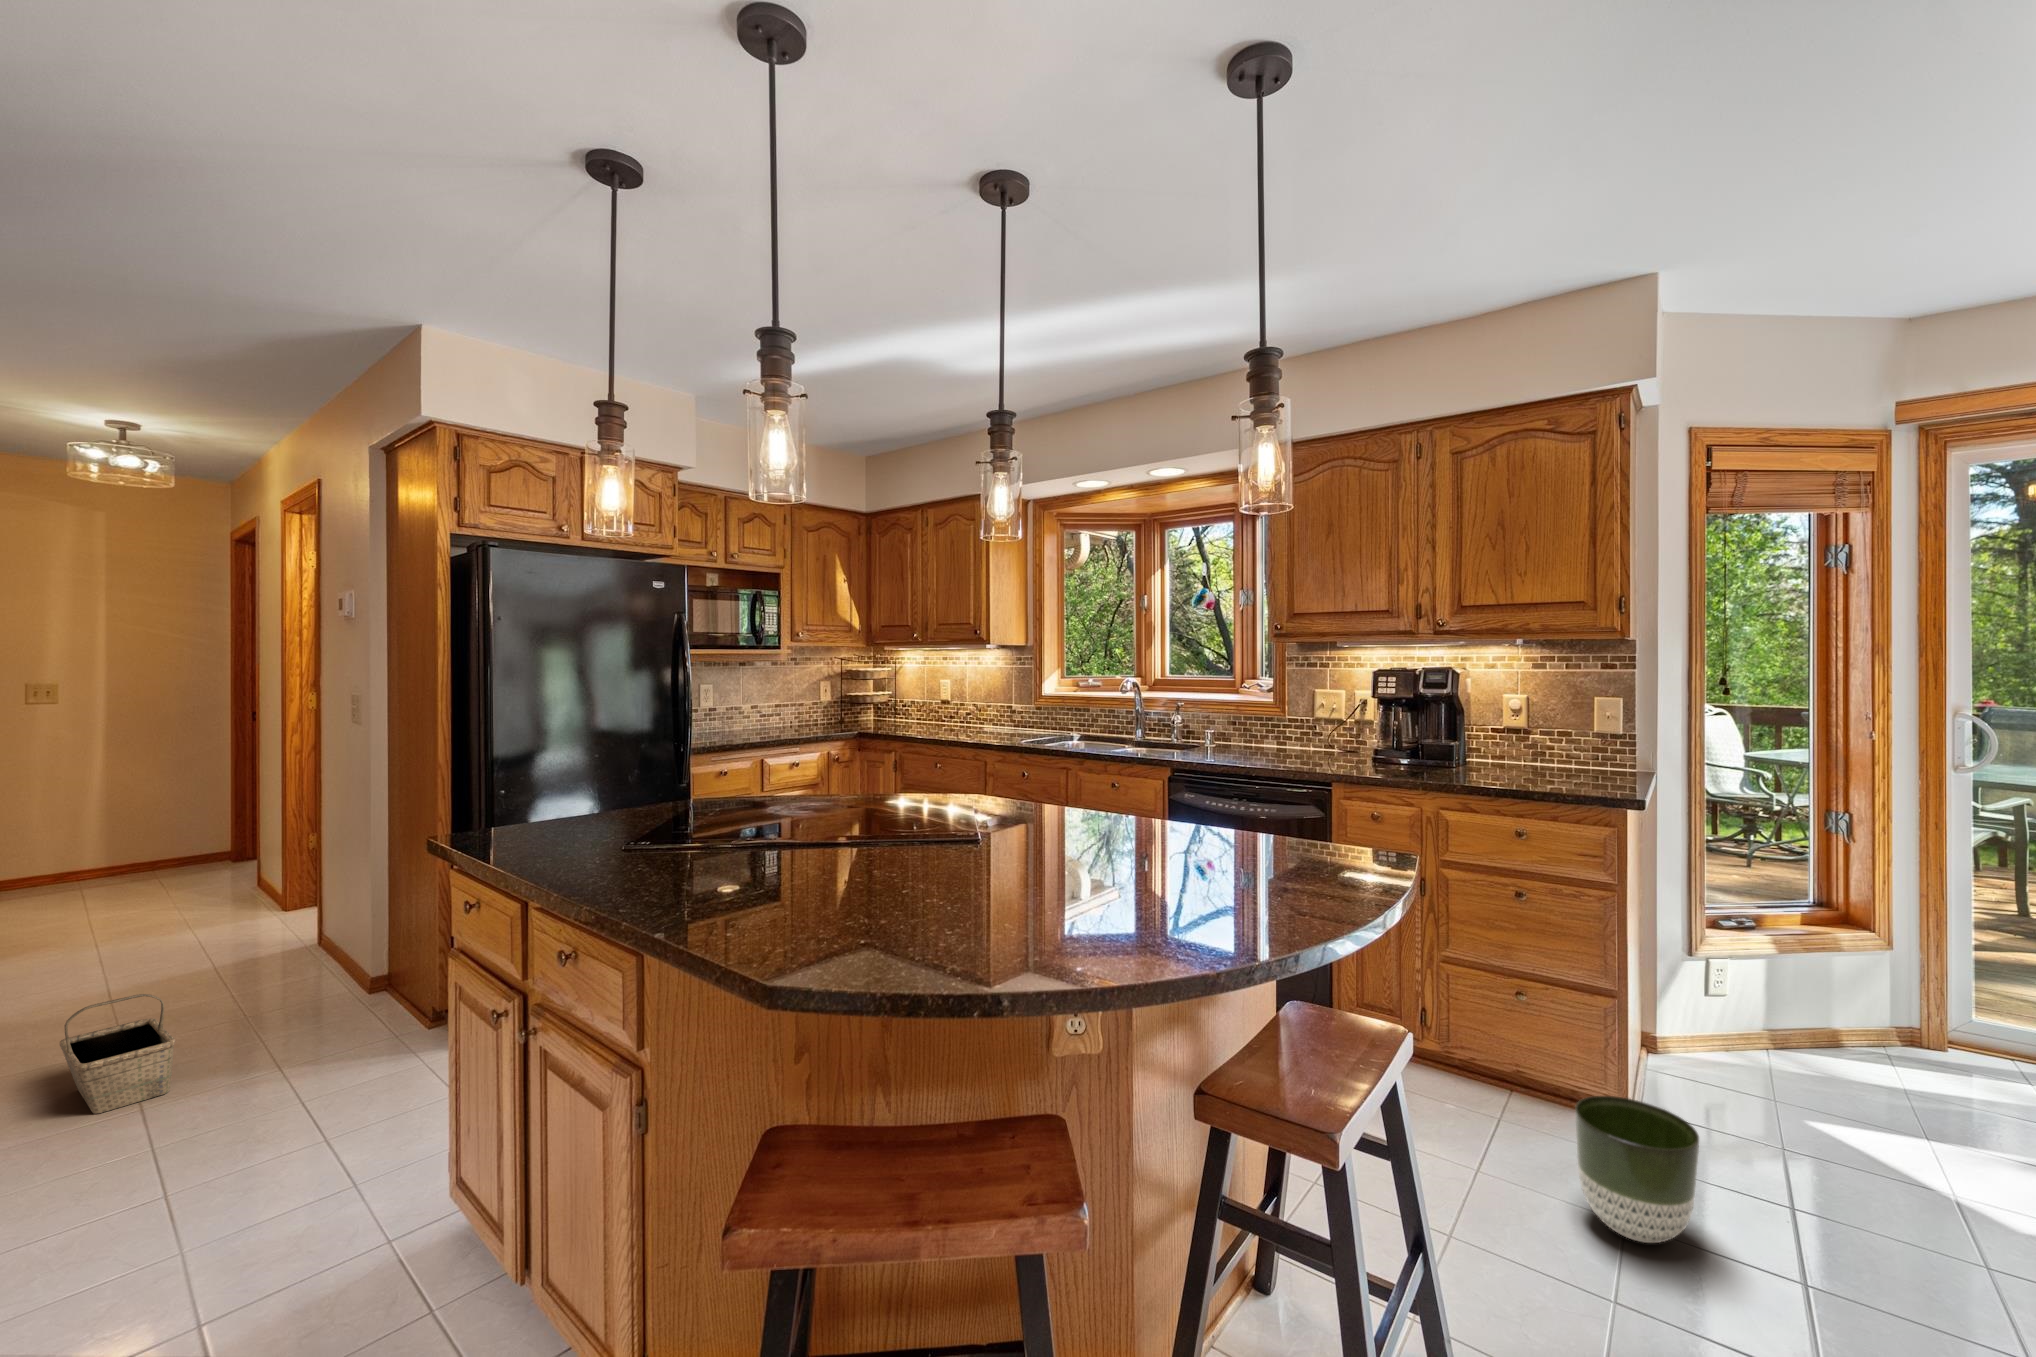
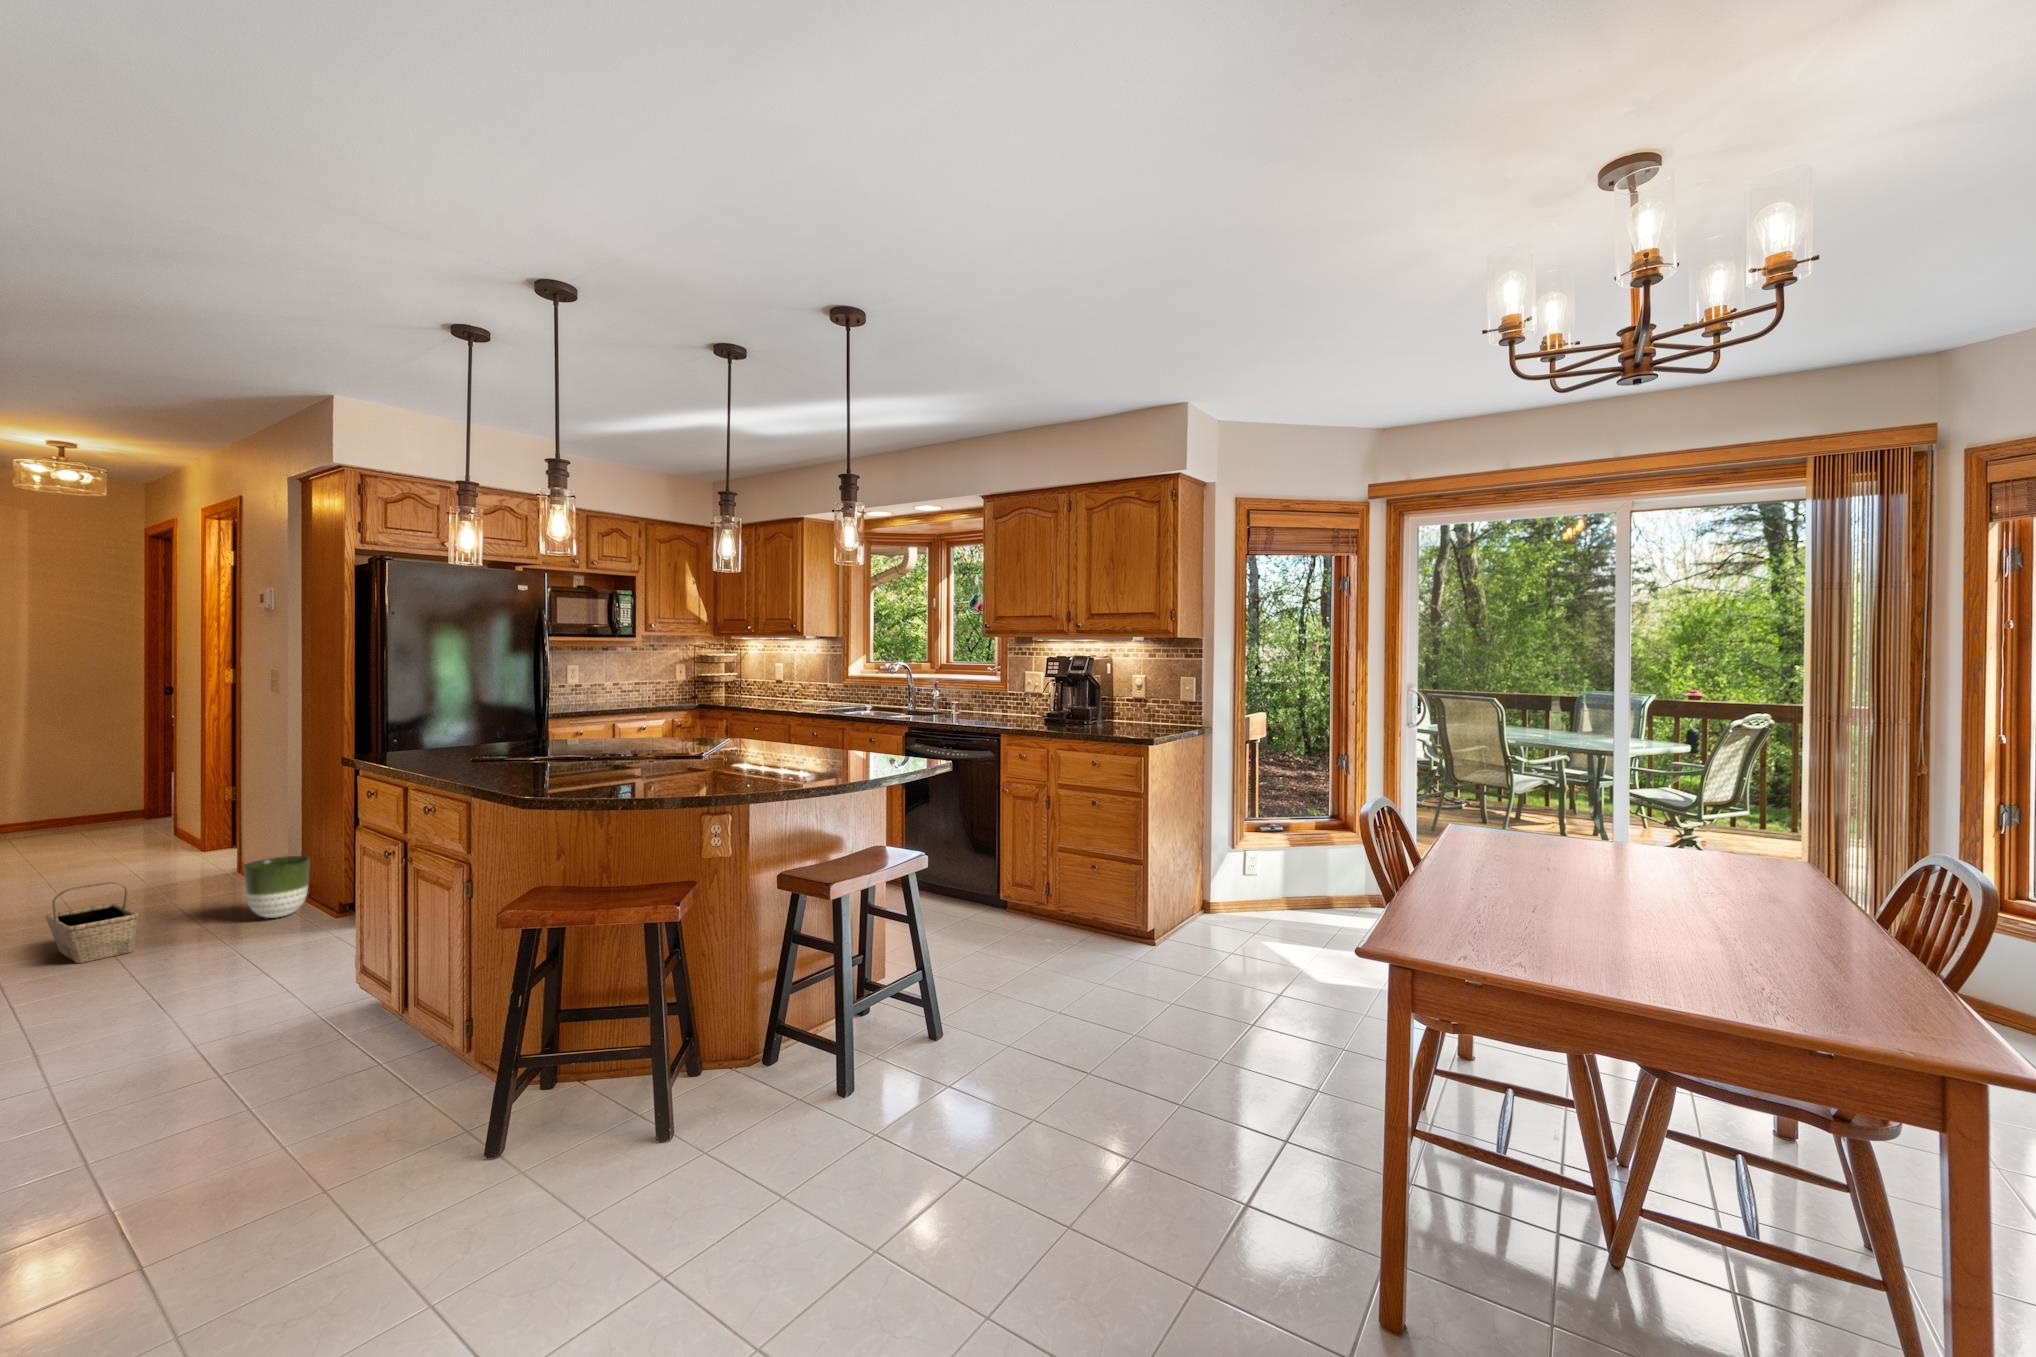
planter: present [1575,1096,1699,1243] -> present [244,856,310,918]

